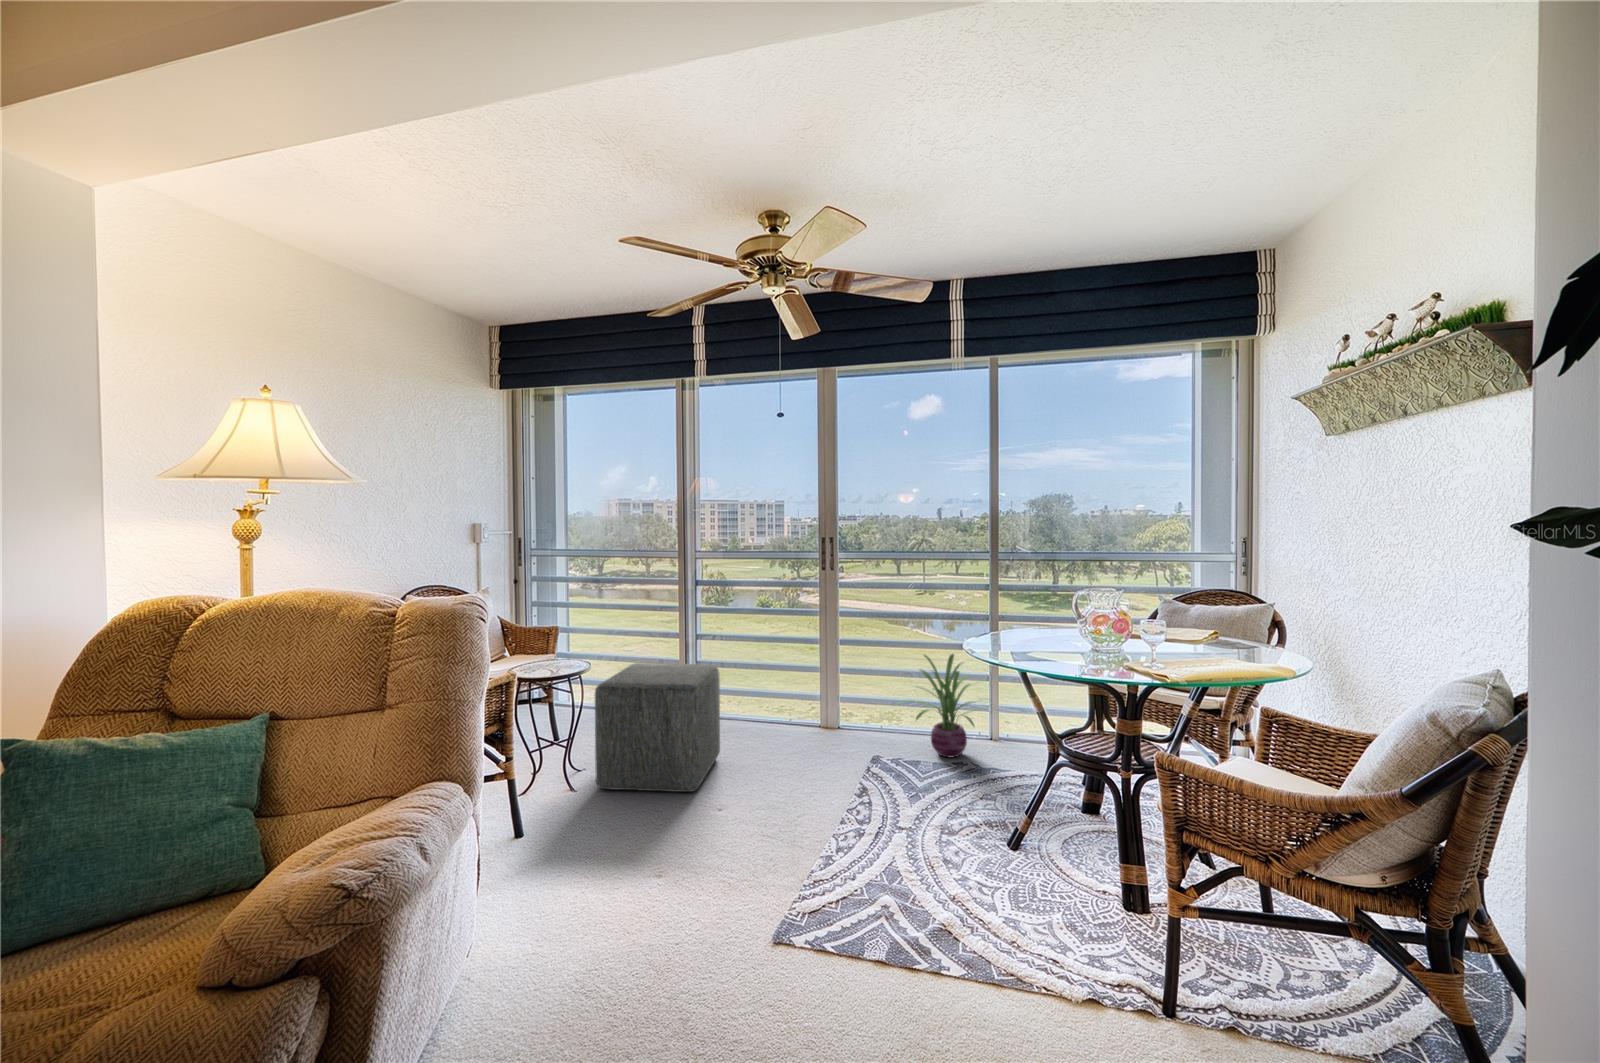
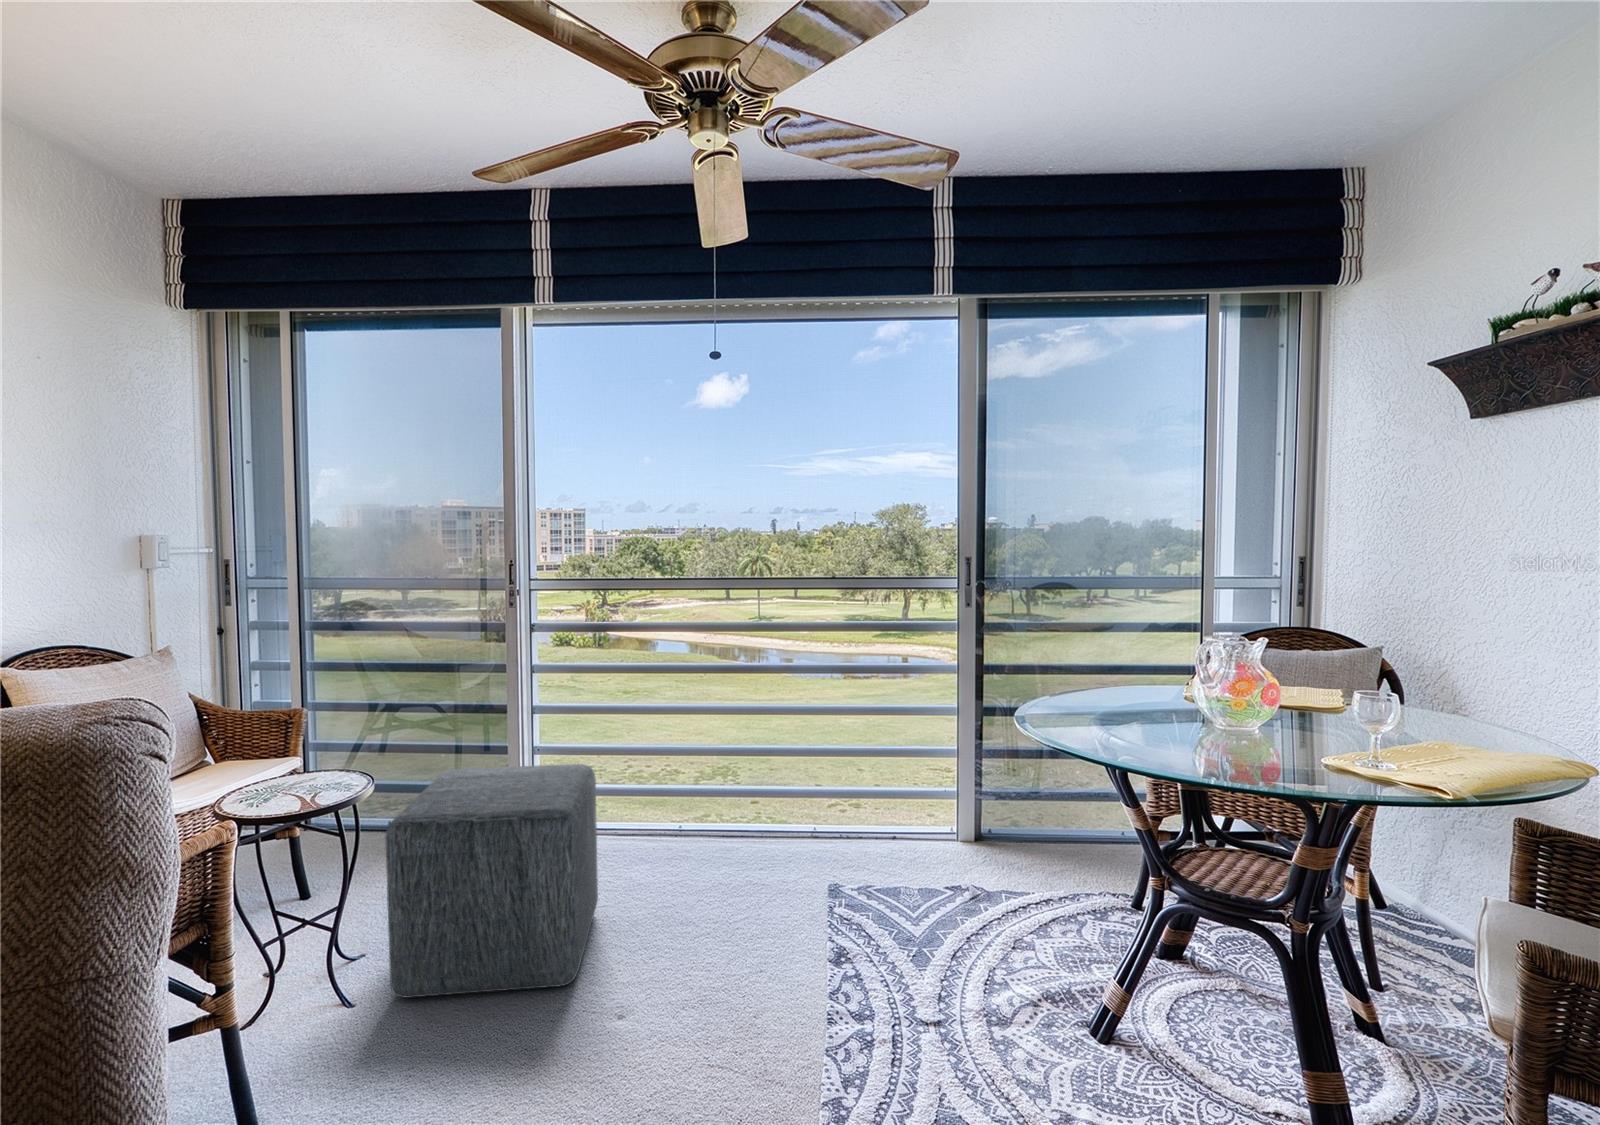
decorative plant: present [908,654,983,758] -> none [856,724,1008,876]

